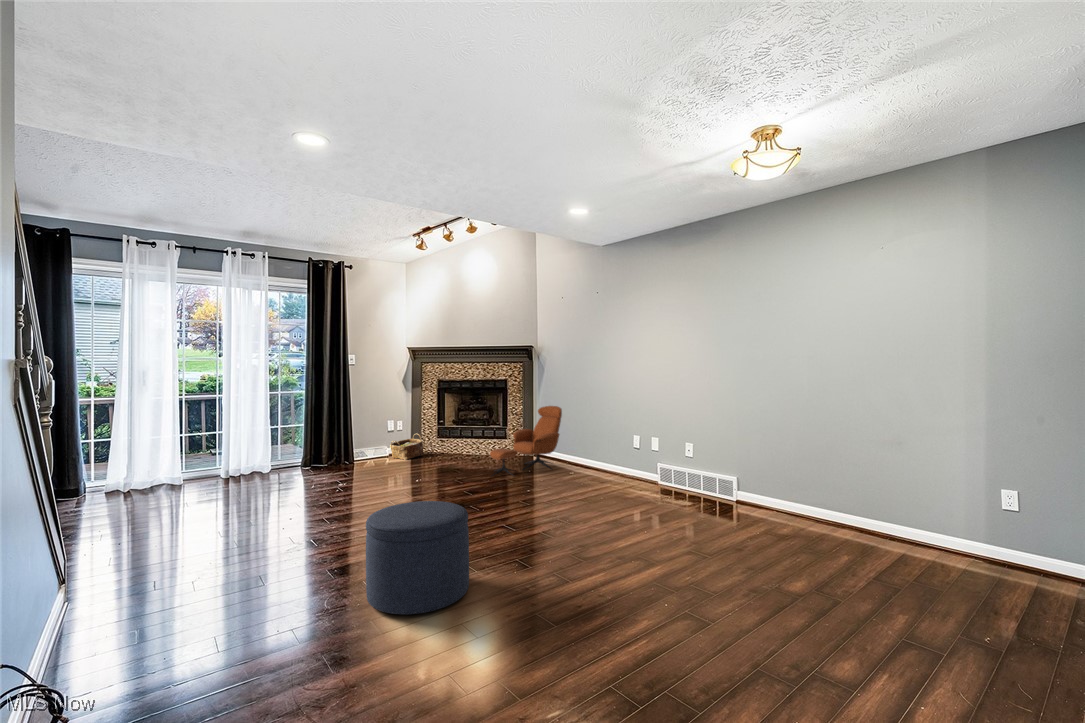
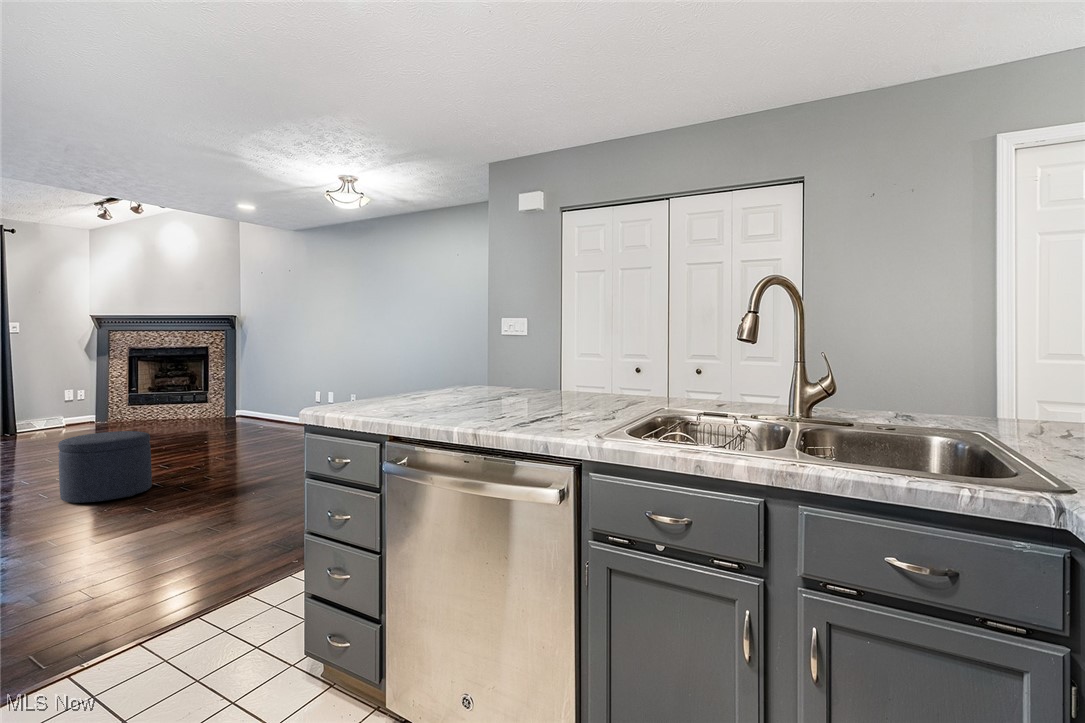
lounge chair: present [490,406,562,476] -> none [186,371,262,434]
woven basket: present [390,433,424,460] -> none [70,402,112,427]

